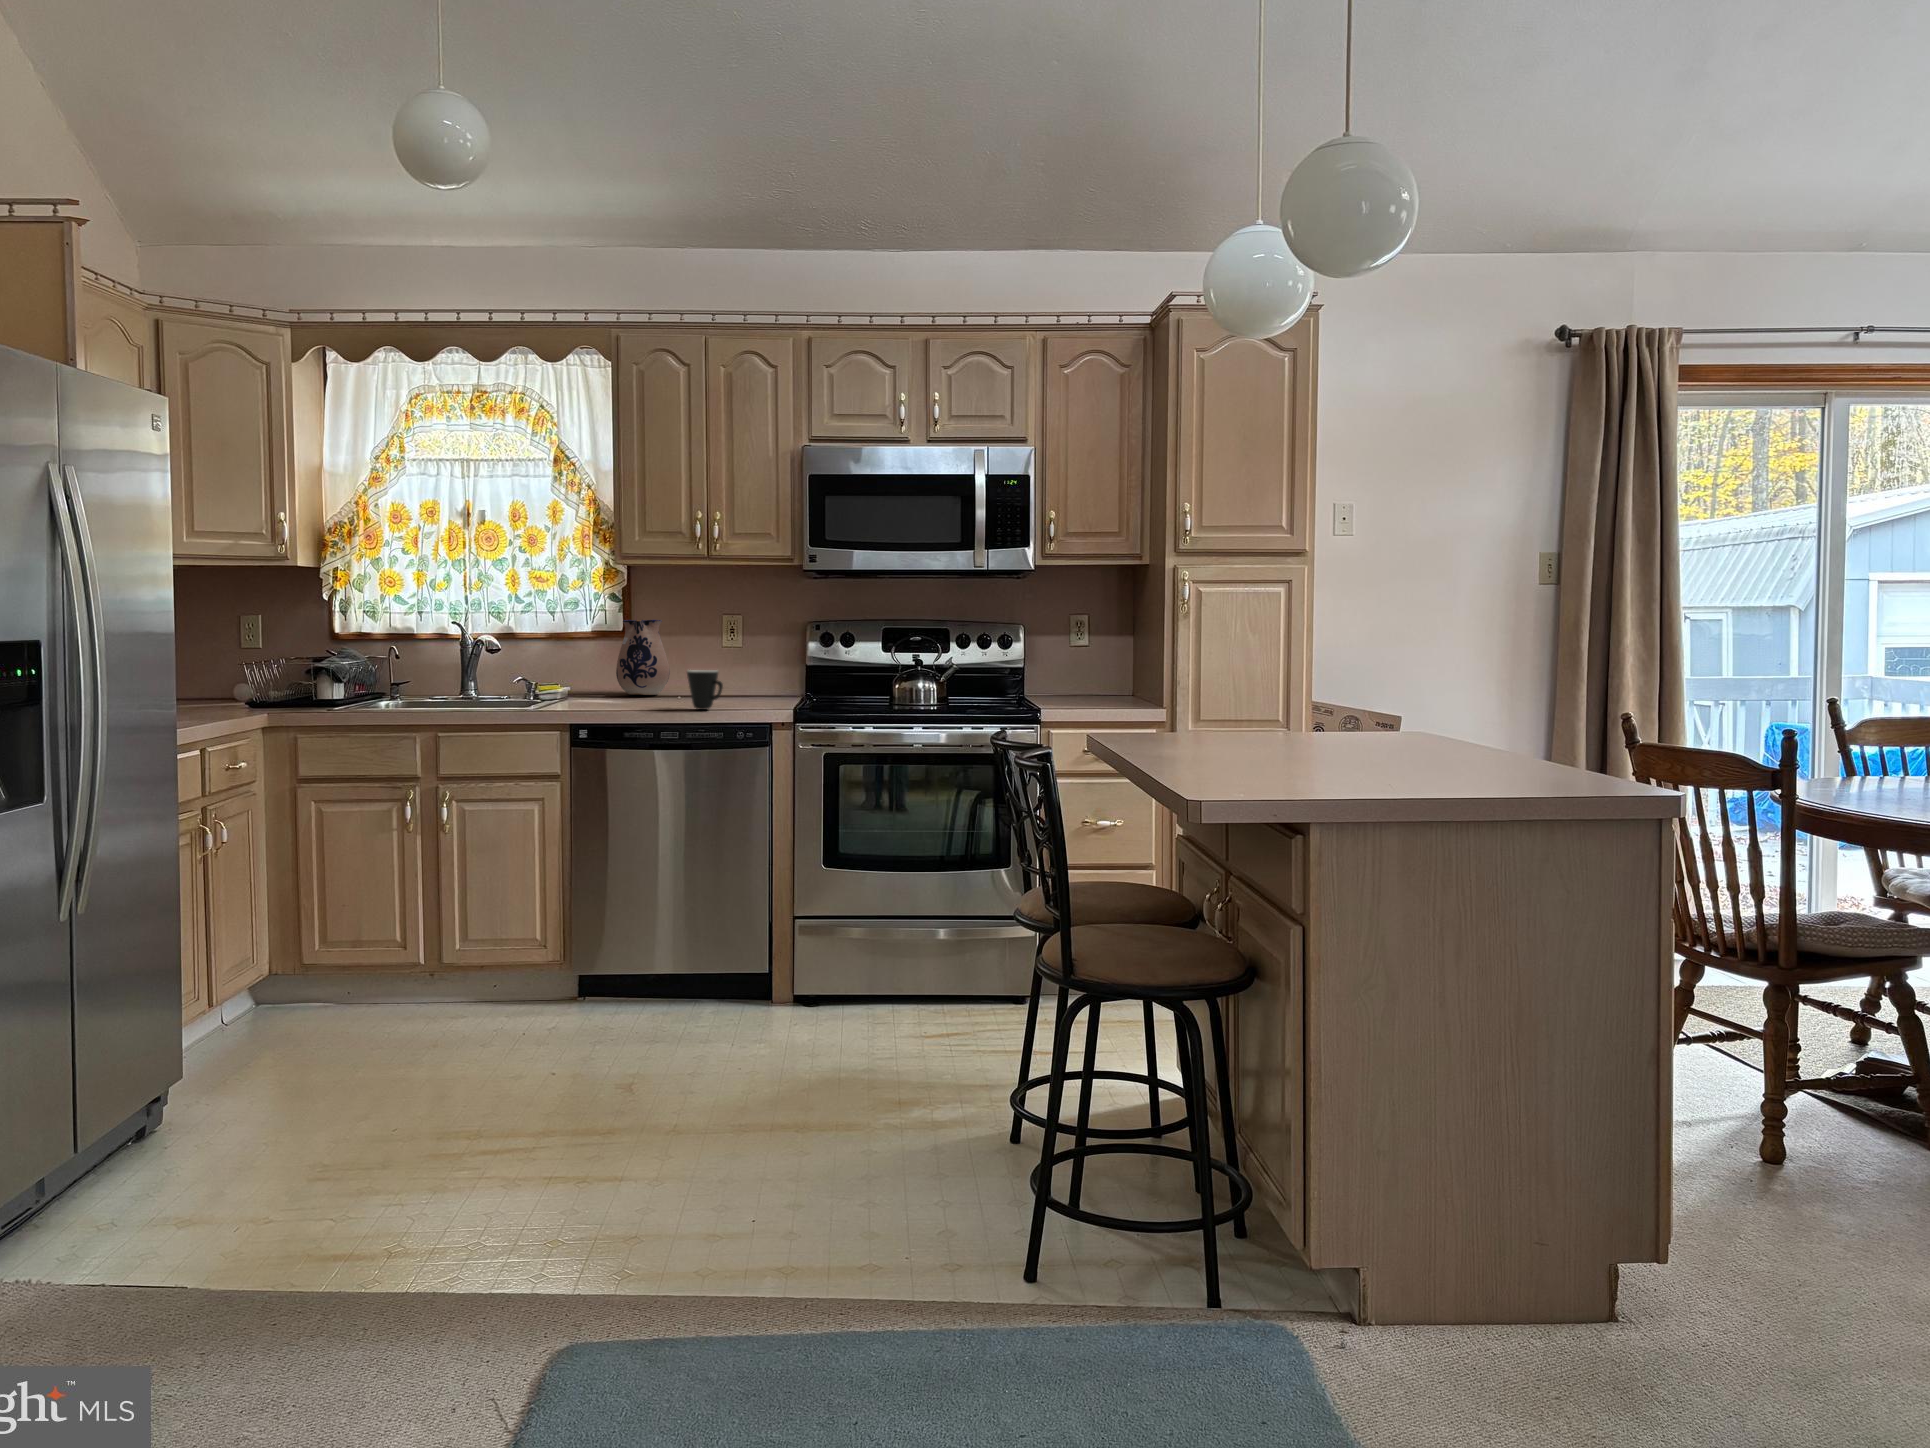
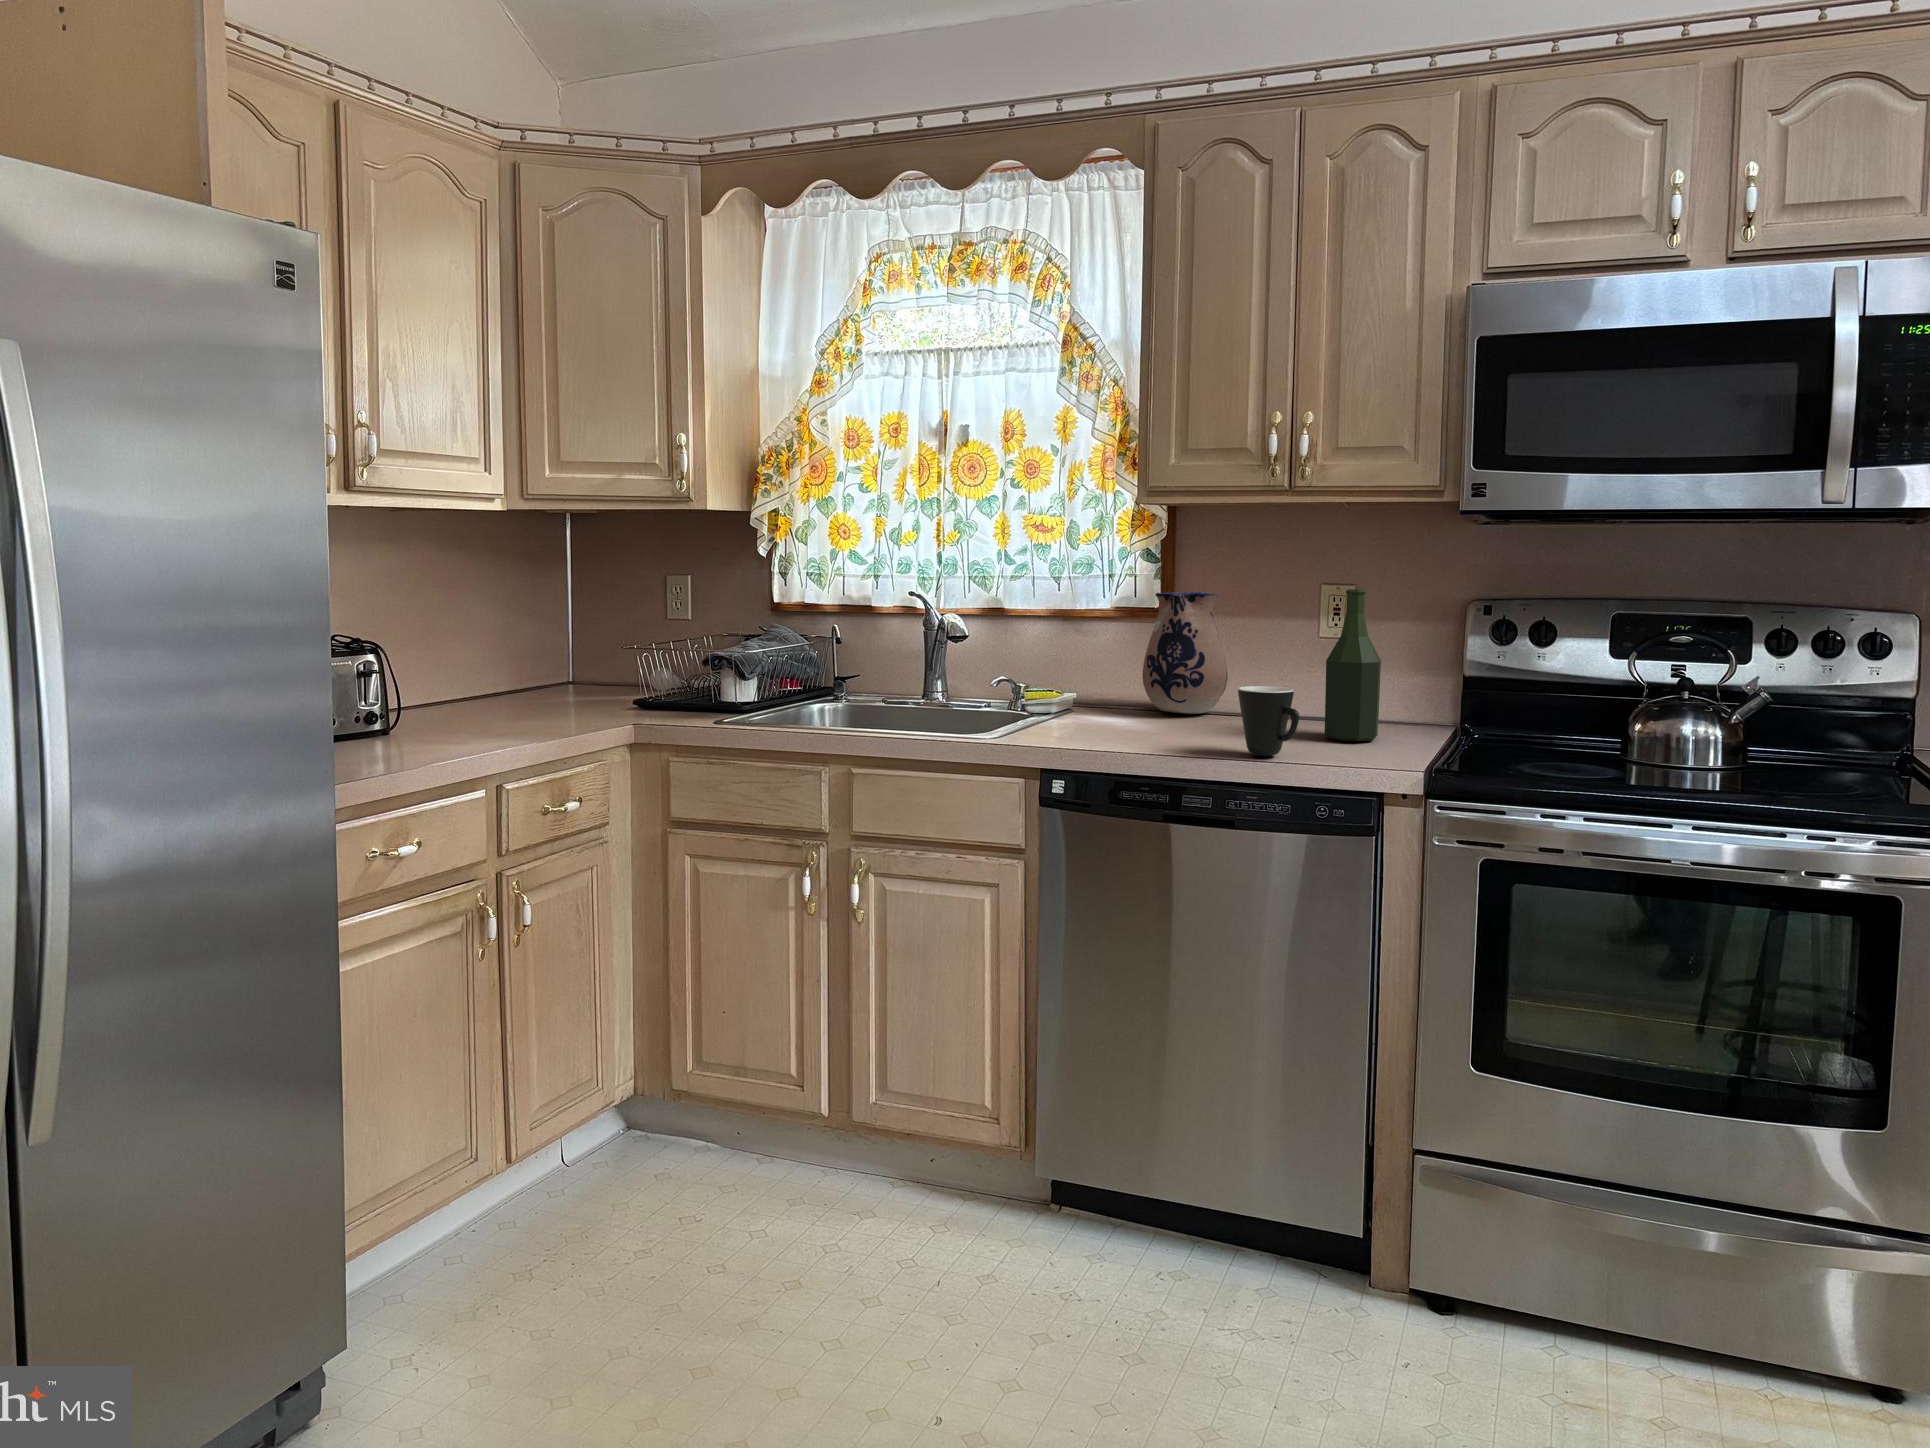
bottle: none [733,615,763,702] -> present [1325,589,1381,741]

